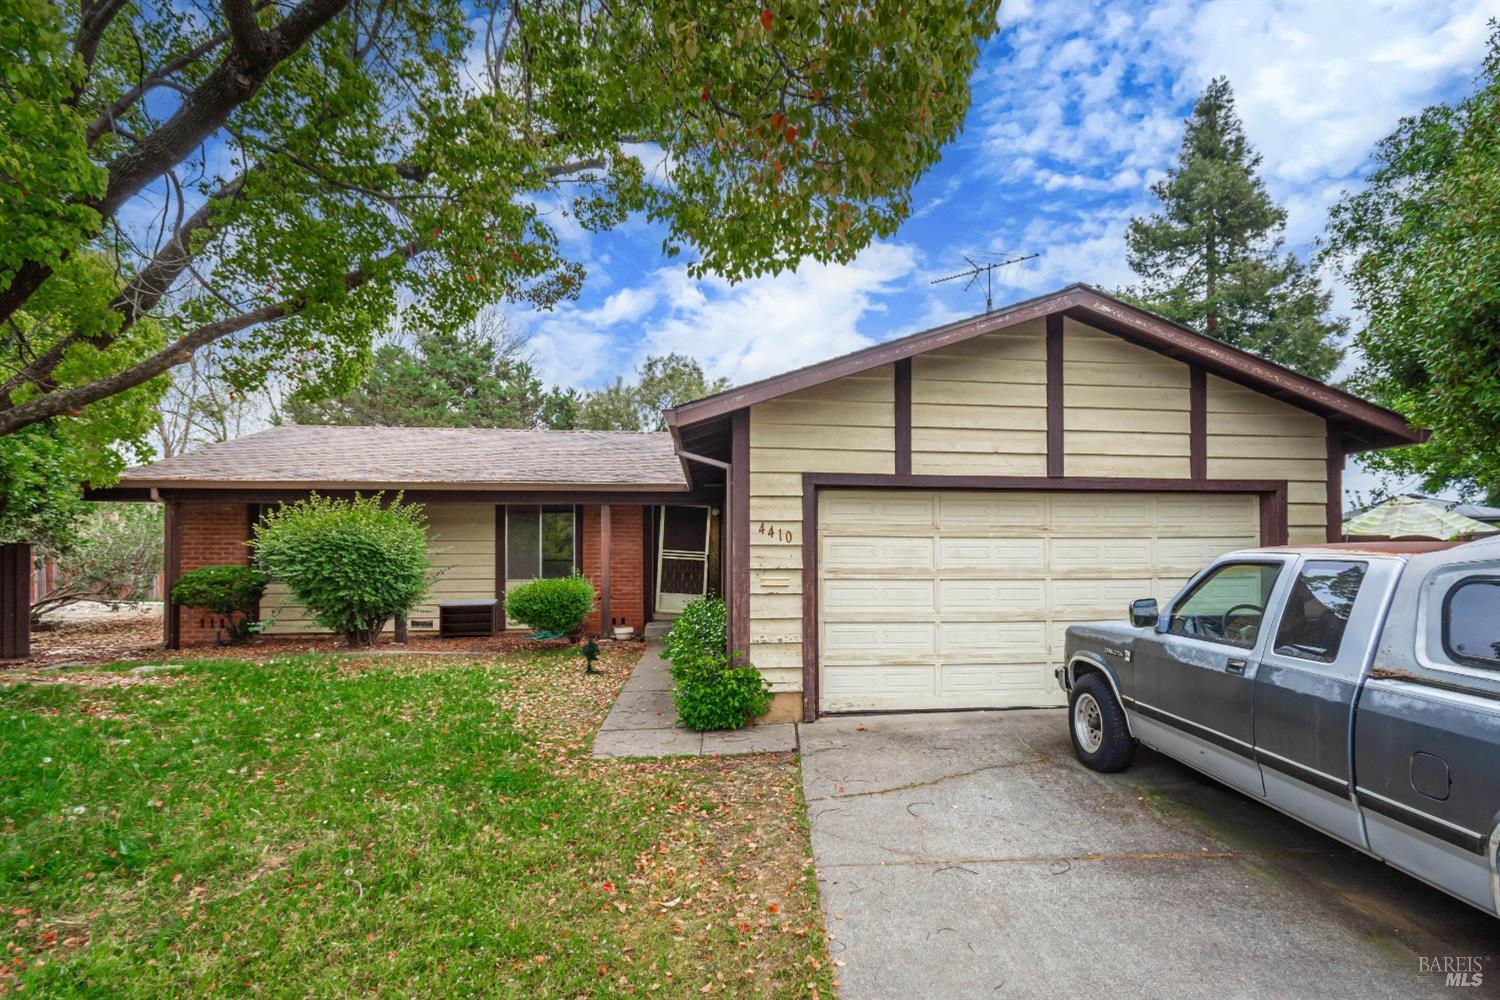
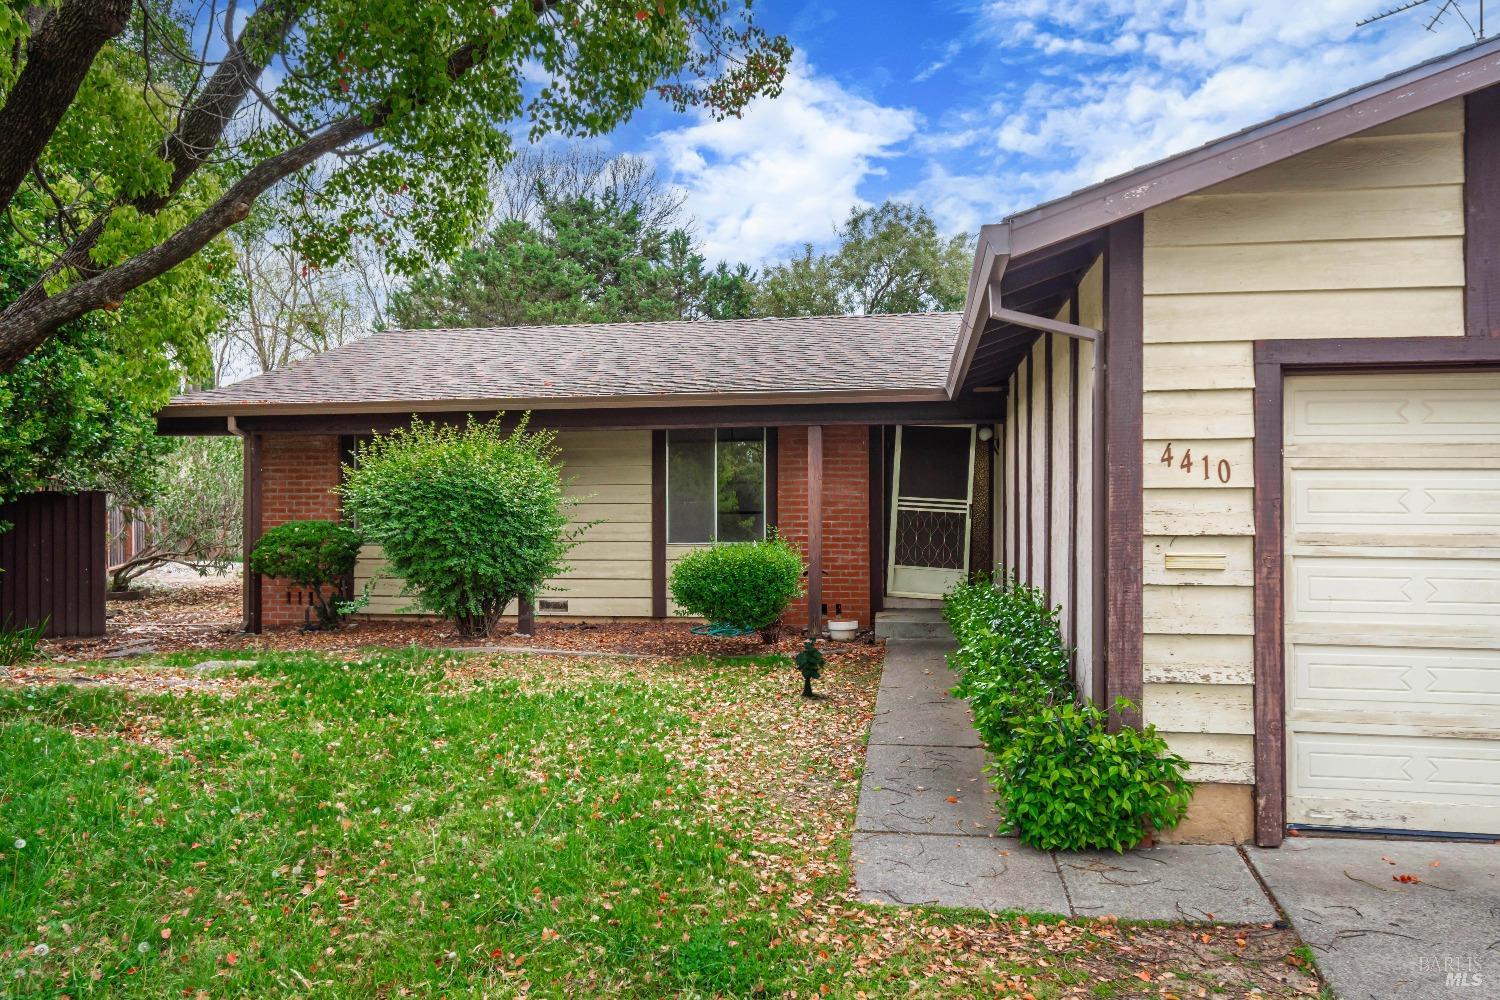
bench: present [438,599,499,638] -> none [578,574,662,629]

